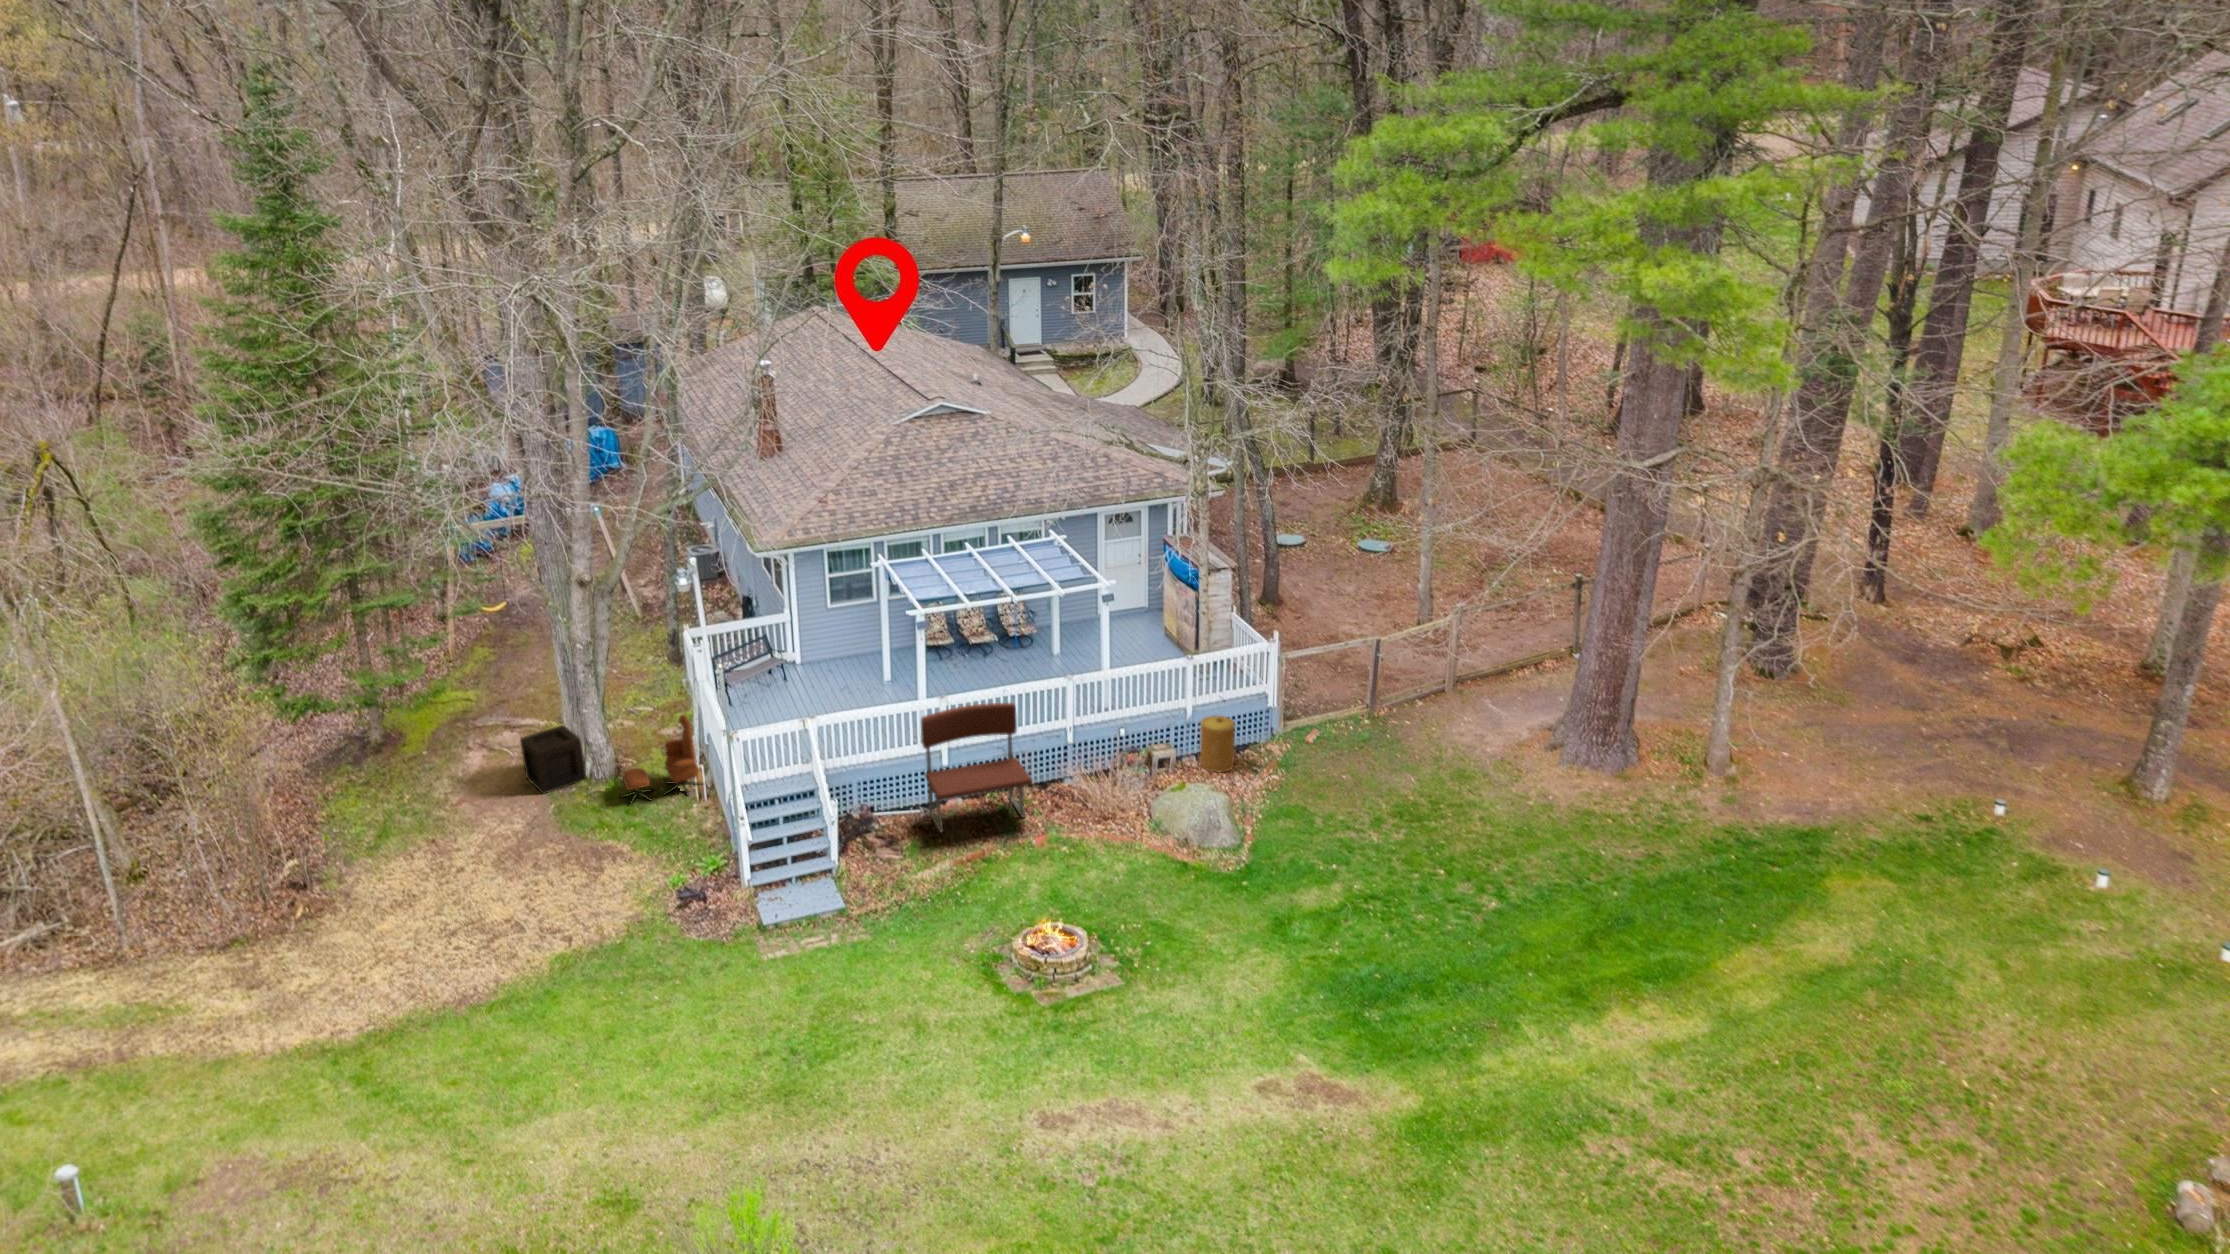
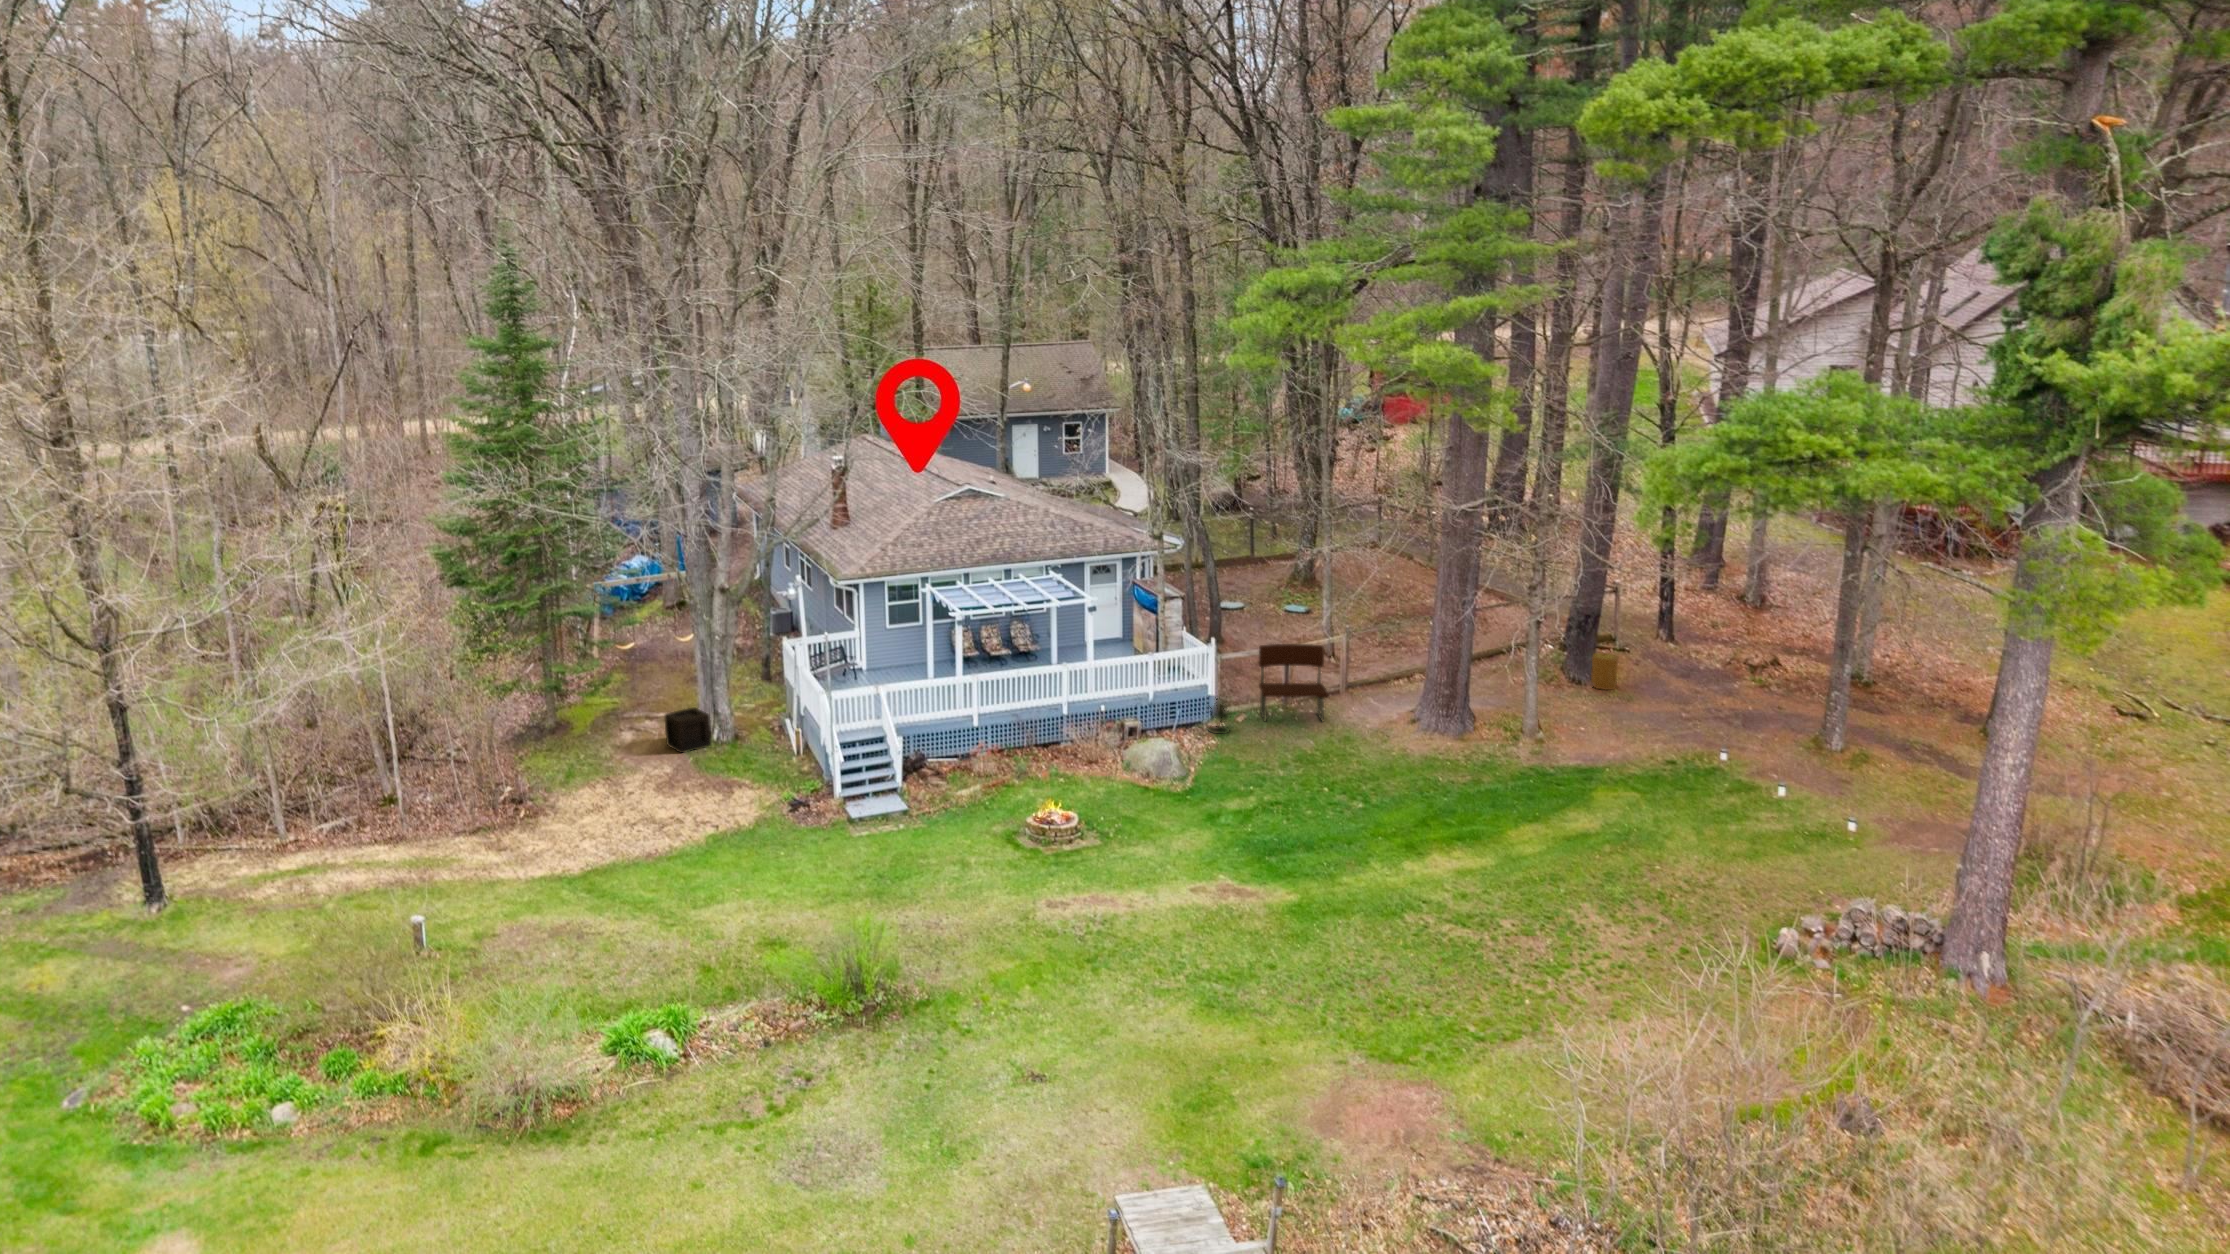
bench: present [921,703,1032,832] -> present [1259,644,1329,721]
potted tree: none [1265,706,1301,761] -> present [1209,697,1229,734]
lounge chair: present [621,714,703,804] -> none [737,696,799,759]
basket: present [1200,716,1235,773] -> present [1591,653,1618,690]

